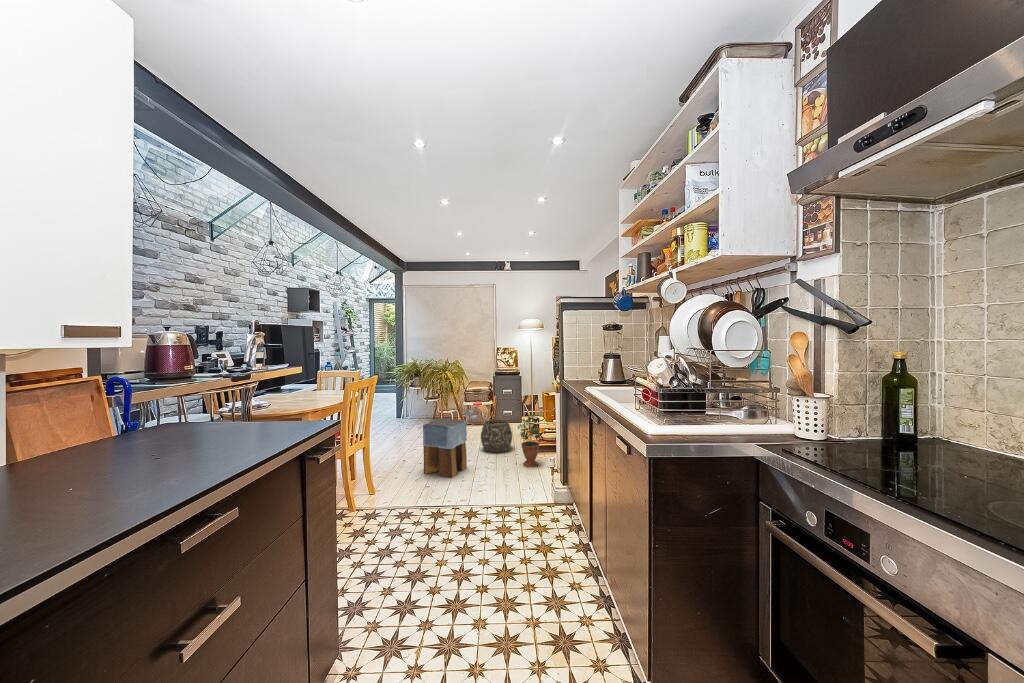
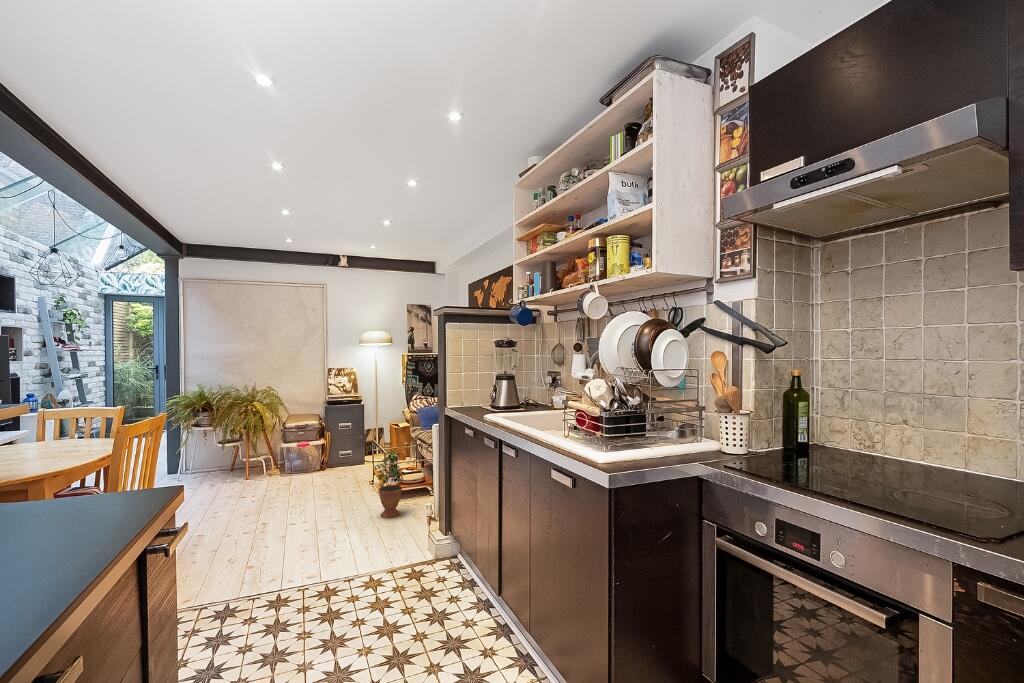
stool: present [423,418,467,478] -> none [236,467,302,549]
woven basket: present [481,420,512,452] -> none [316,461,361,506]

